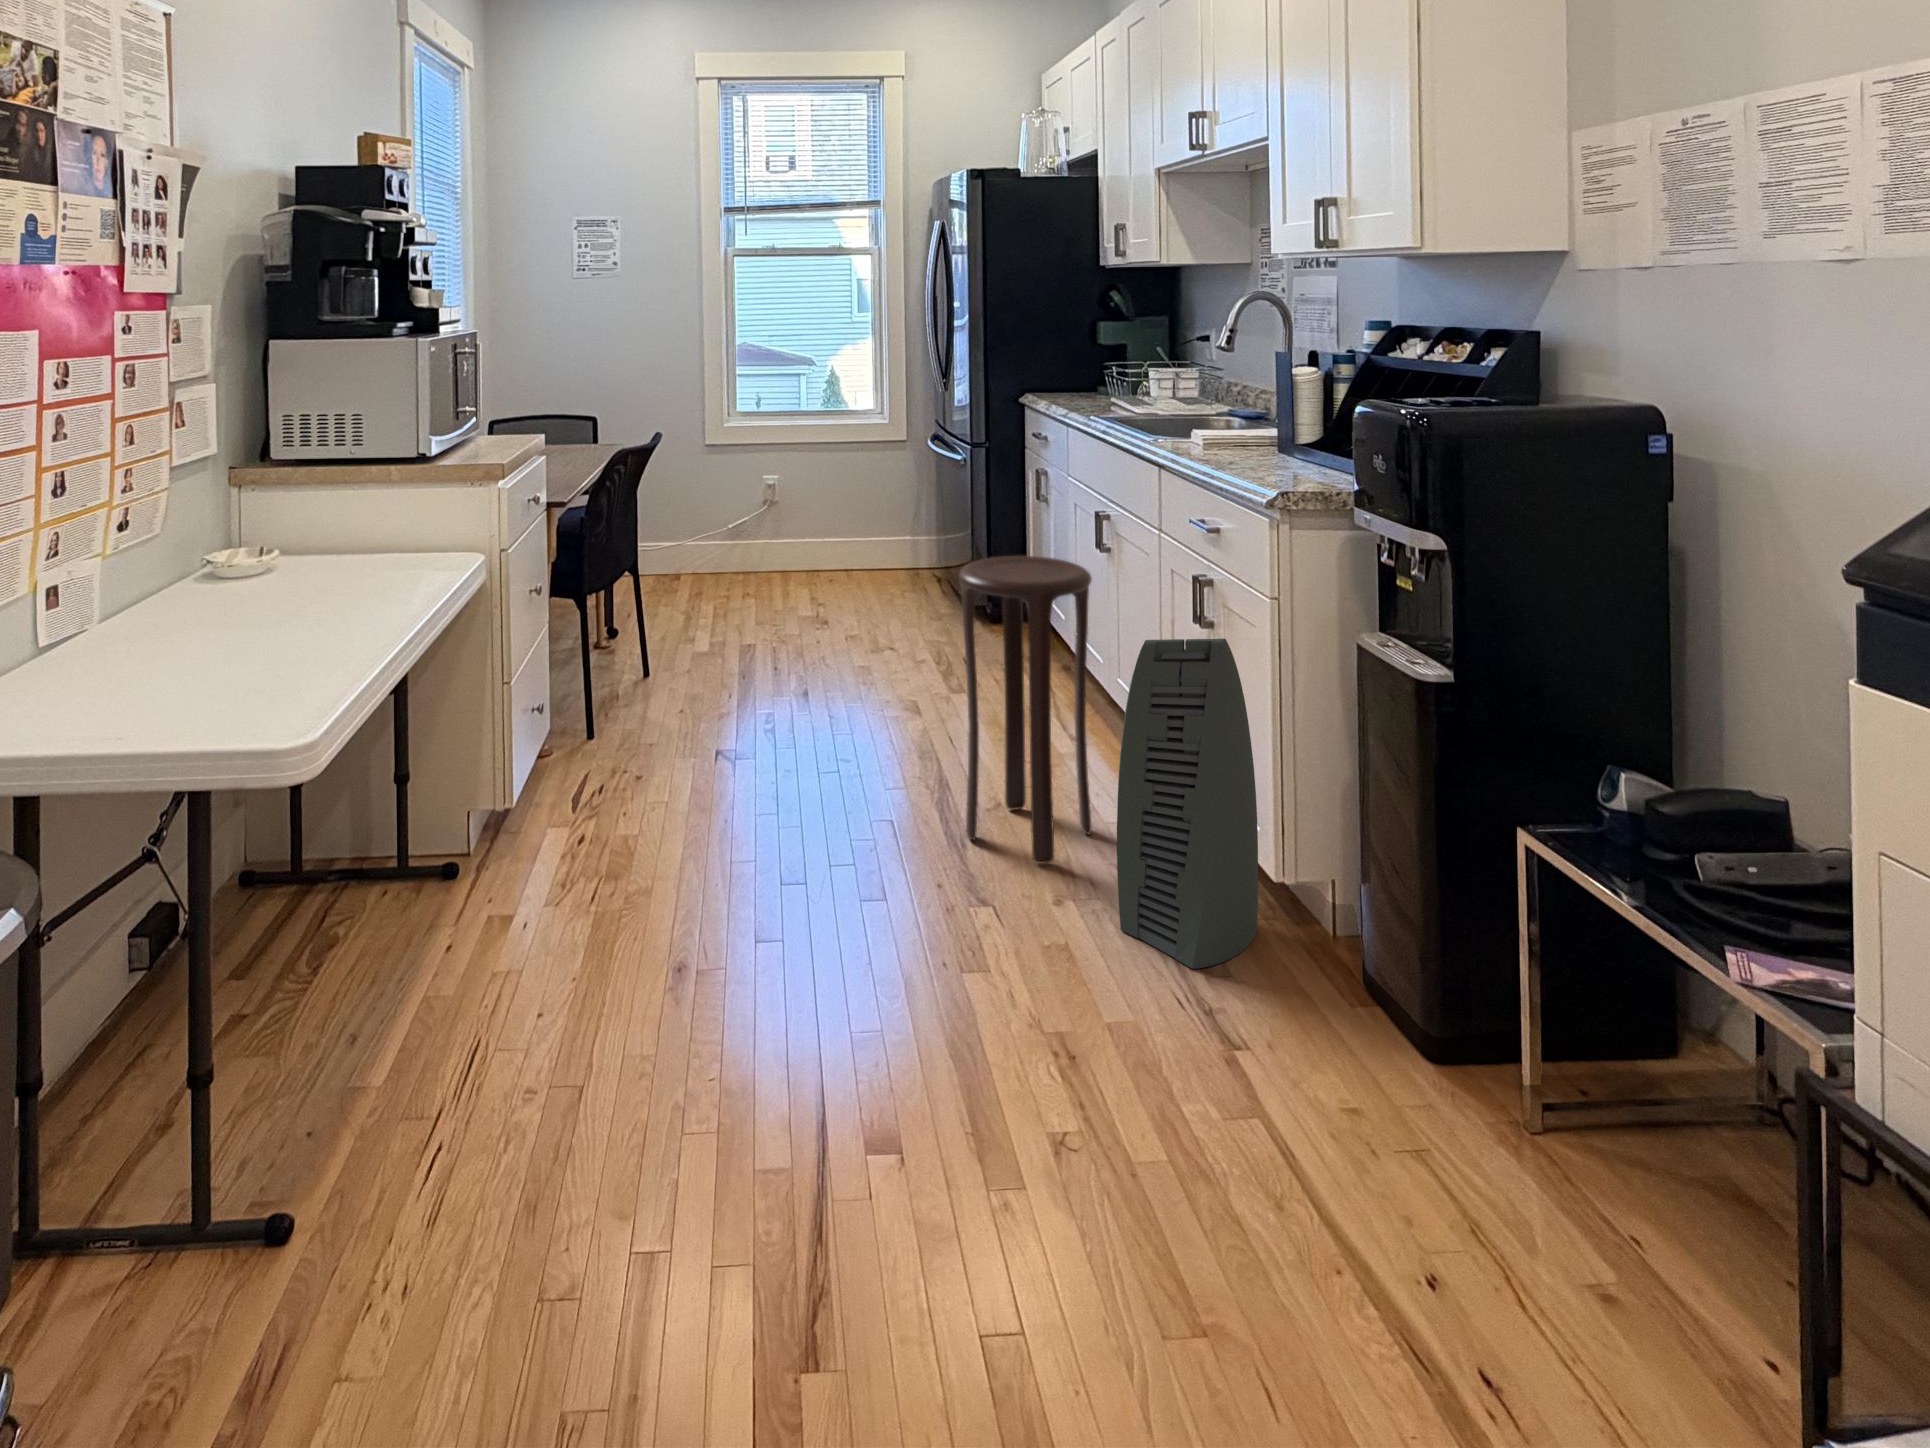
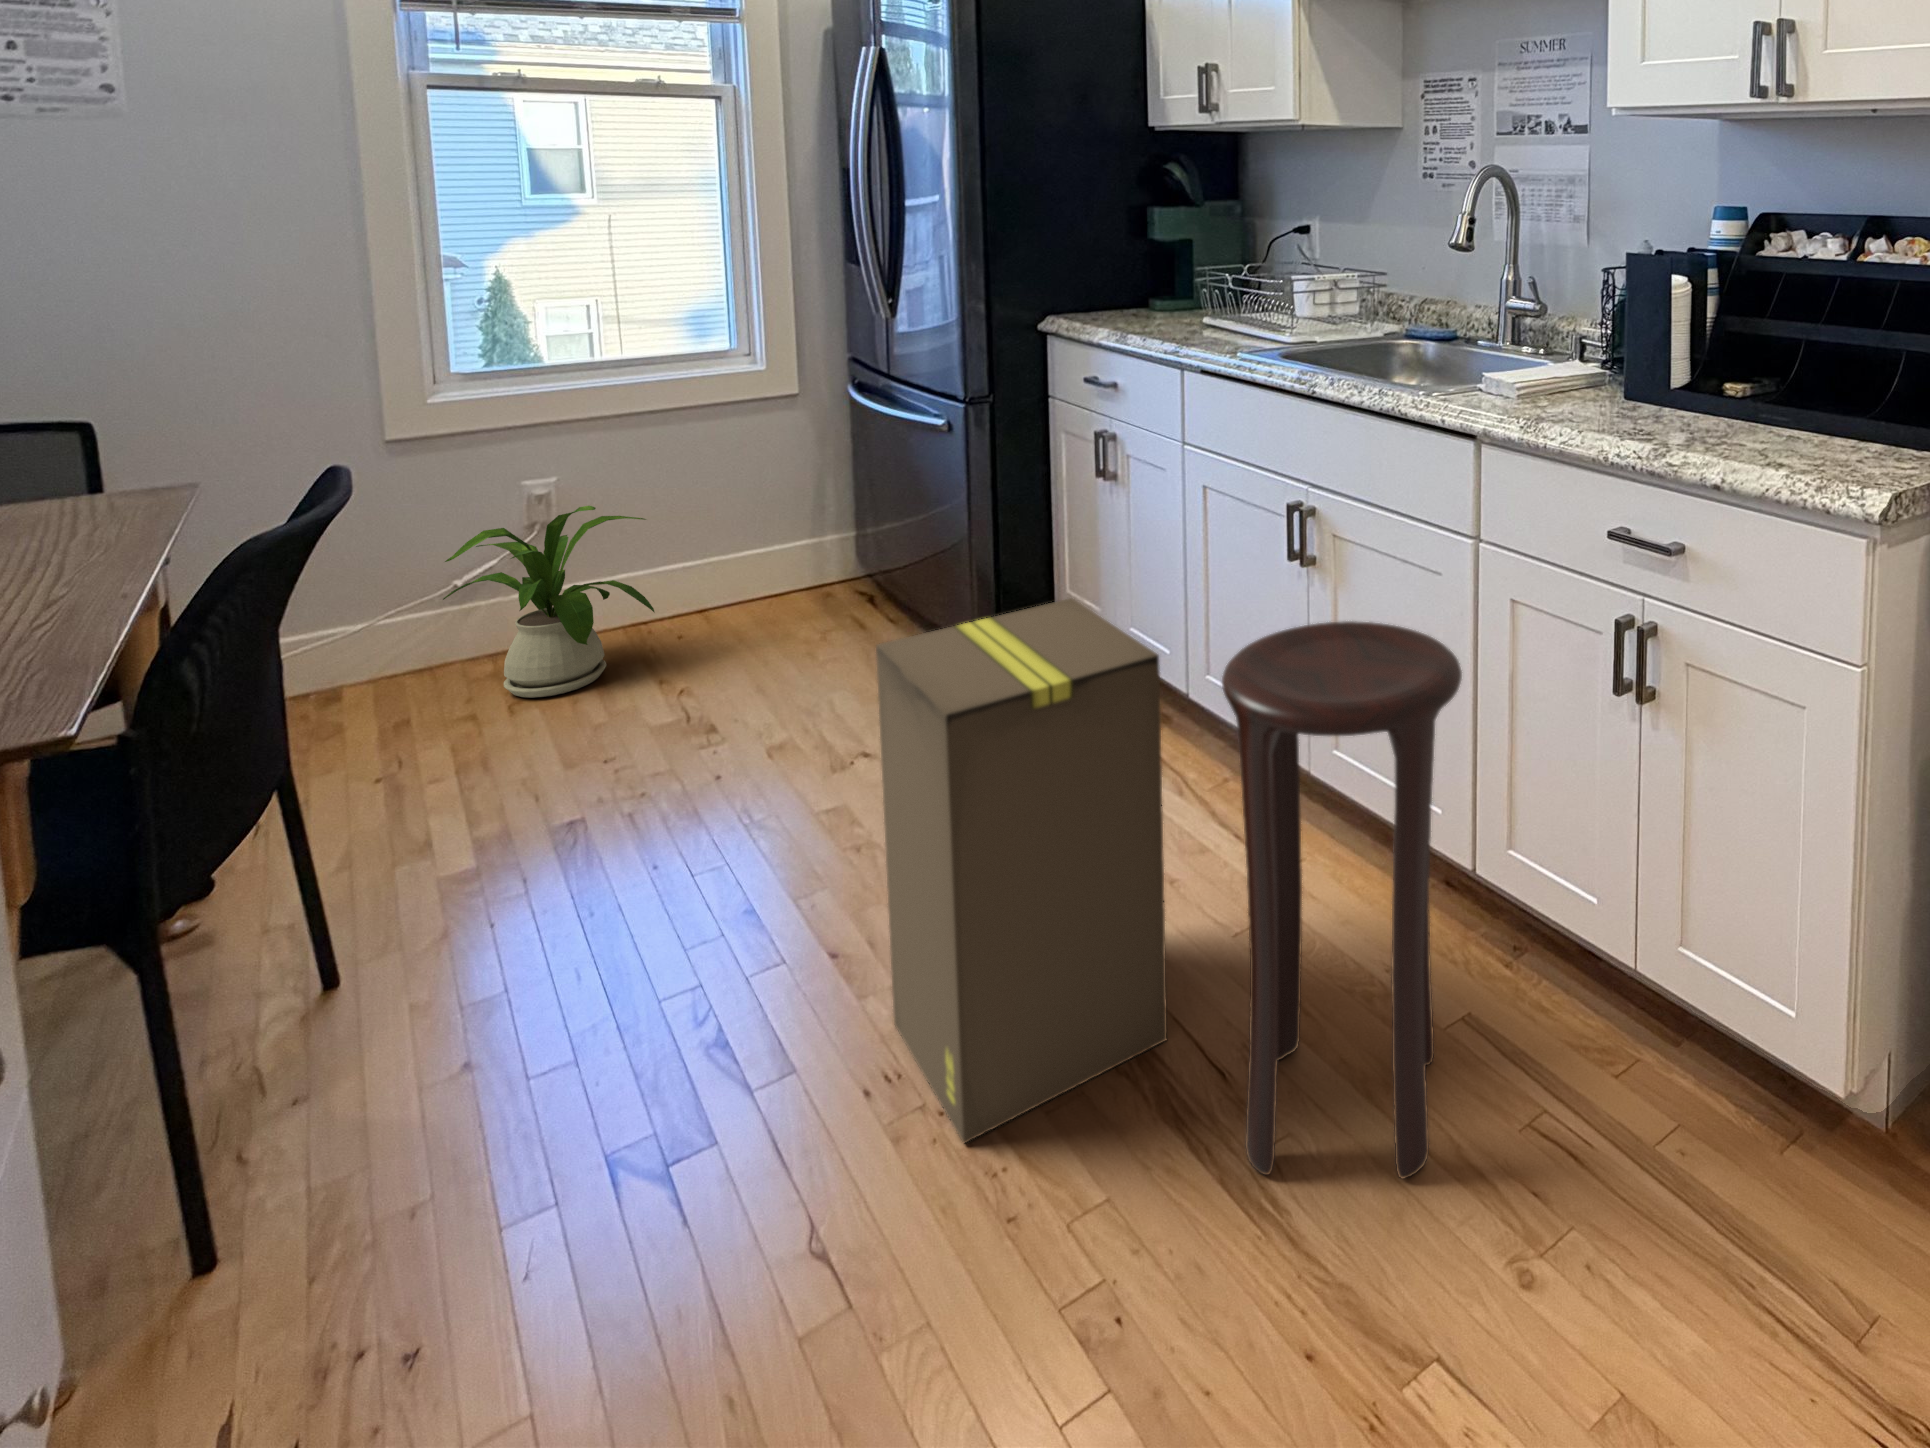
house plant: none [723,489,816,594] -> present [443,506,654,698]
cardboard box: none [842,539,962,791] -> present [876,598,1167,1143]
air purifier: present [1117,639,1258,969] -> none [1612,736,1809,1316]

